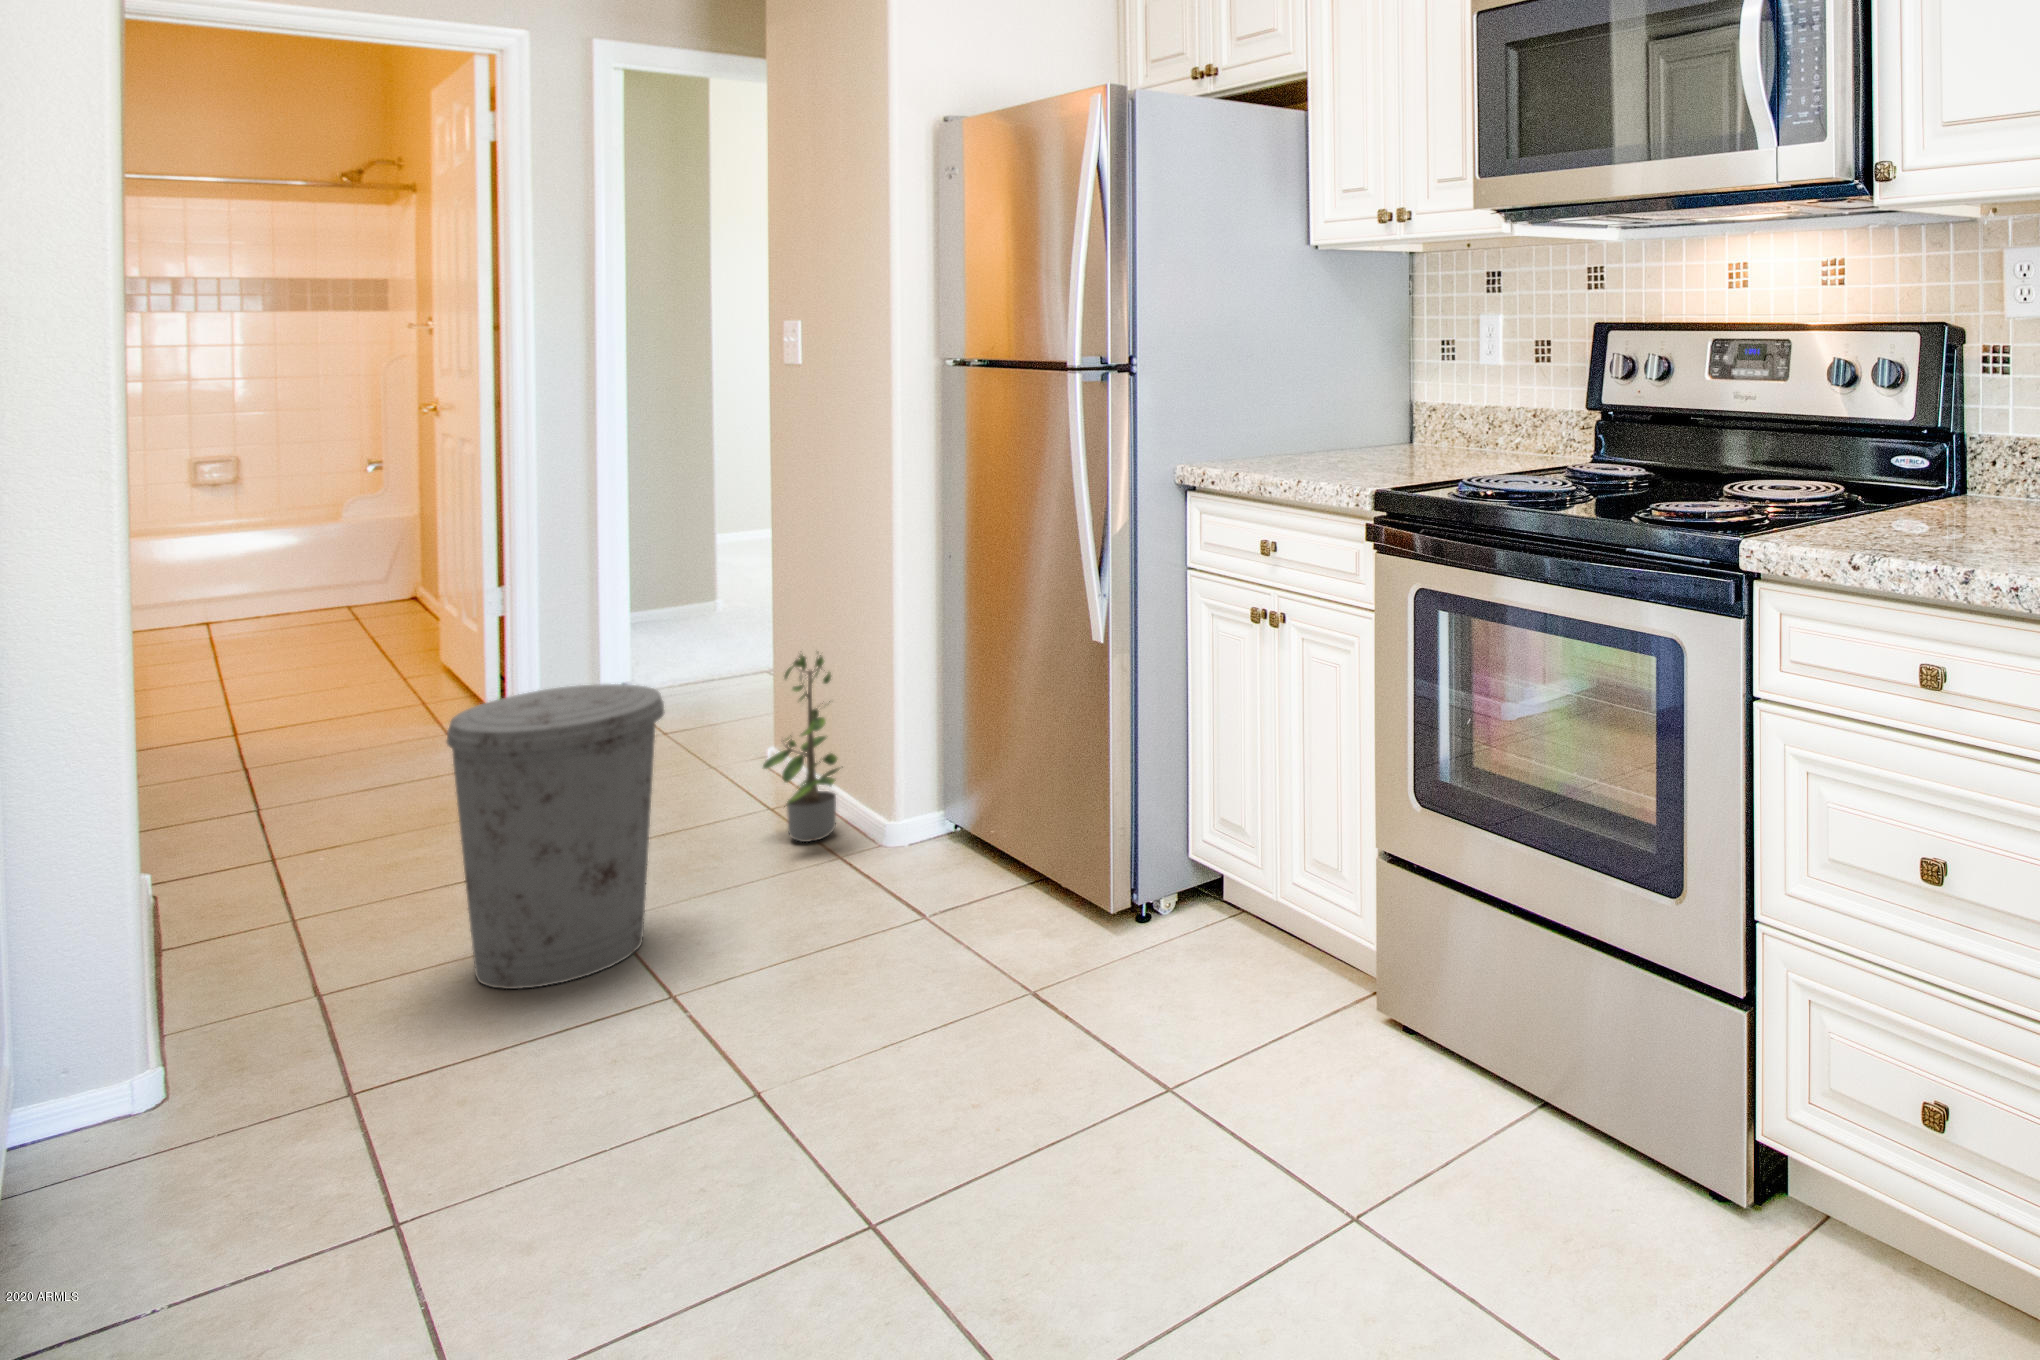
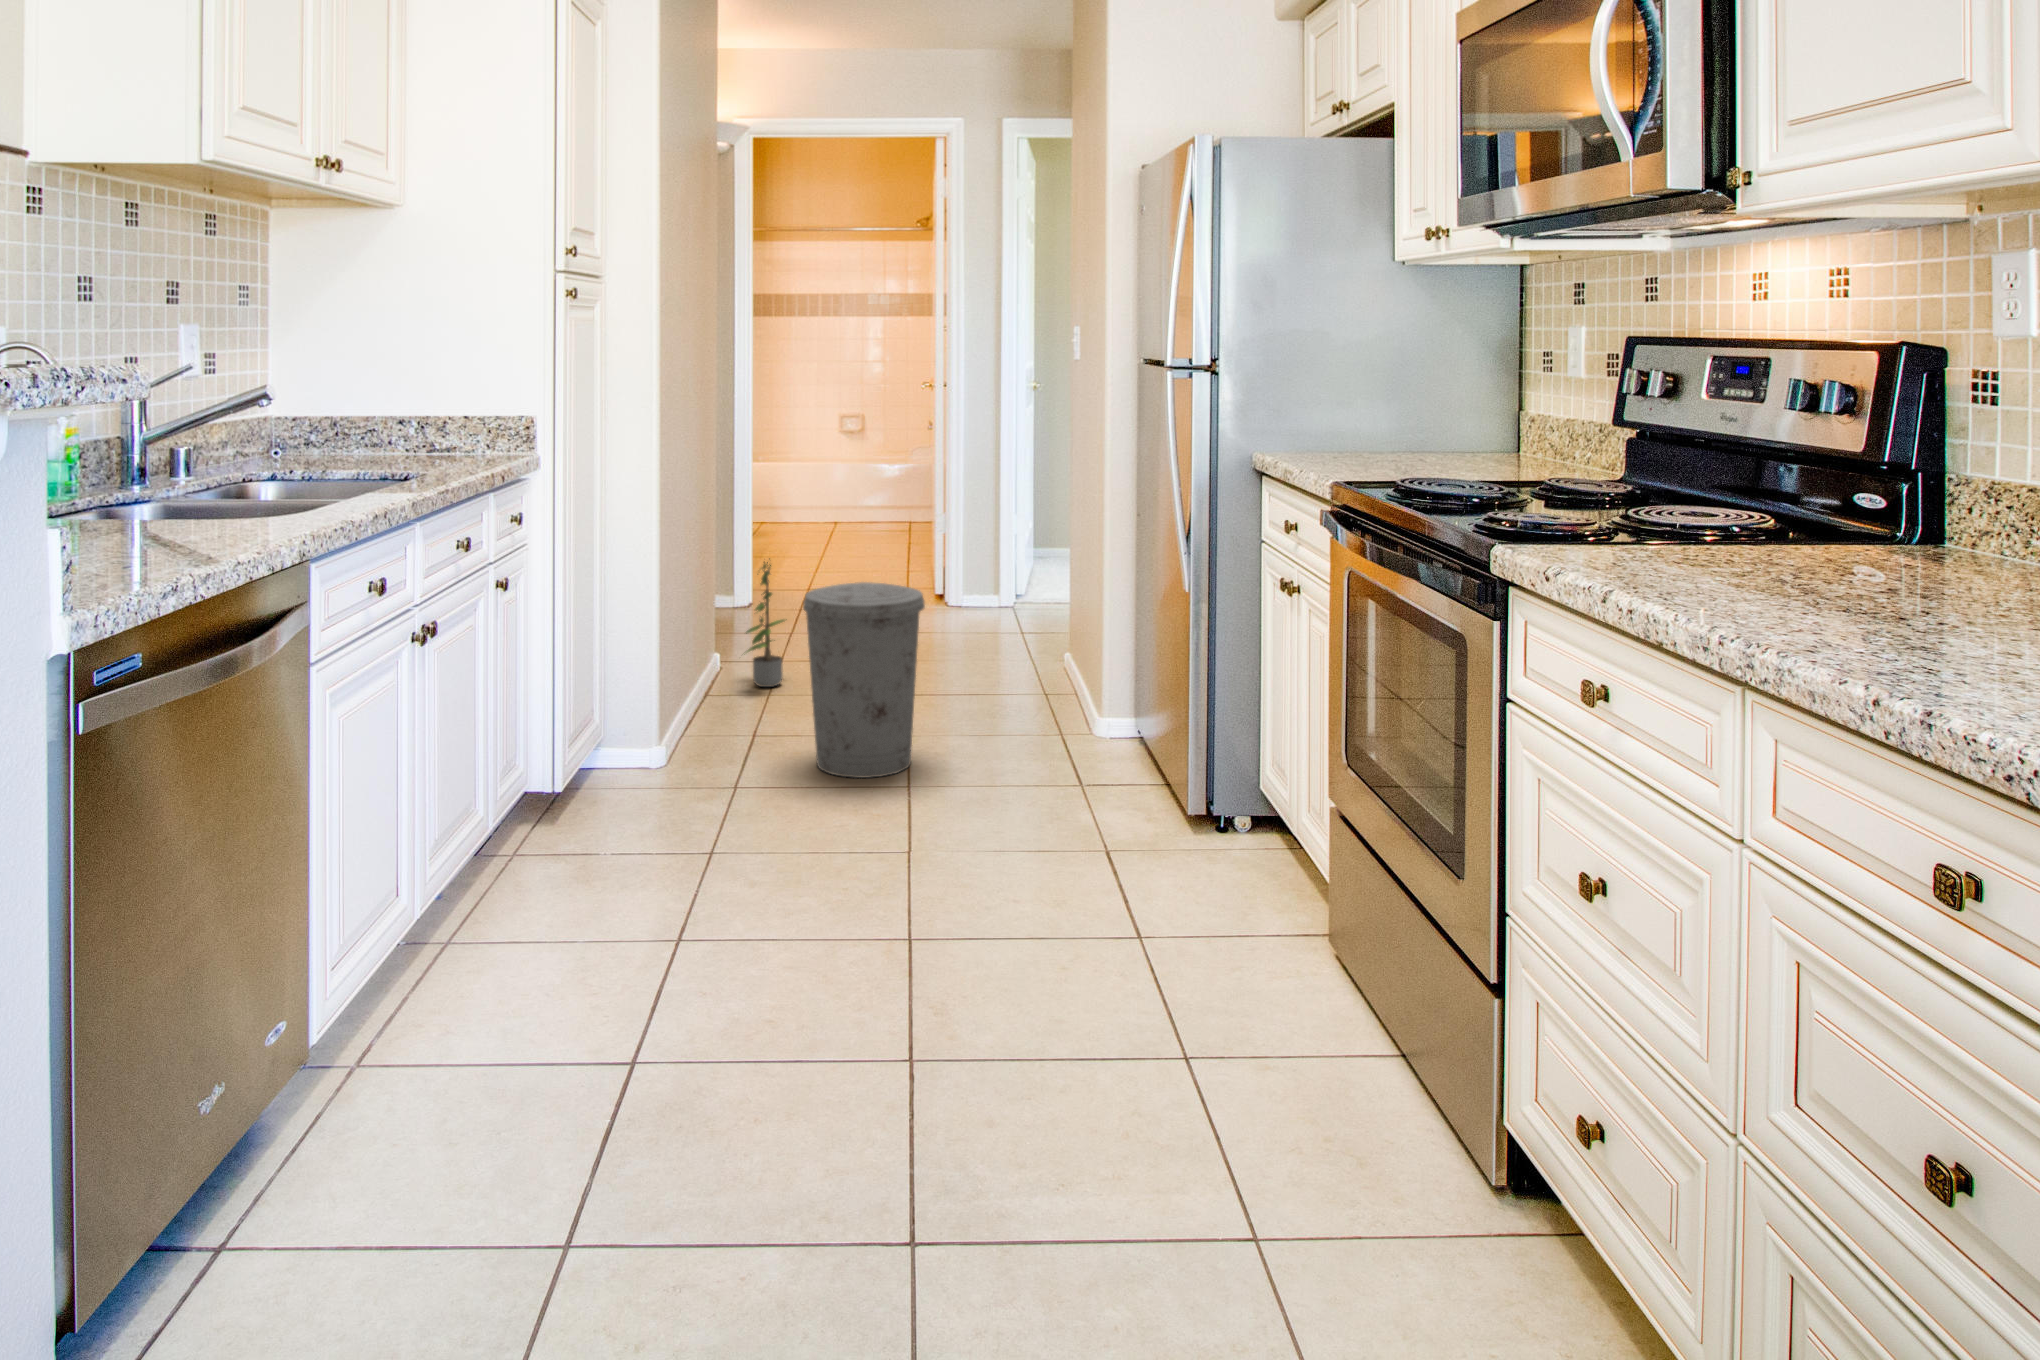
potted plant: present [763,654,839,842] -> present [744,558,785,687]

